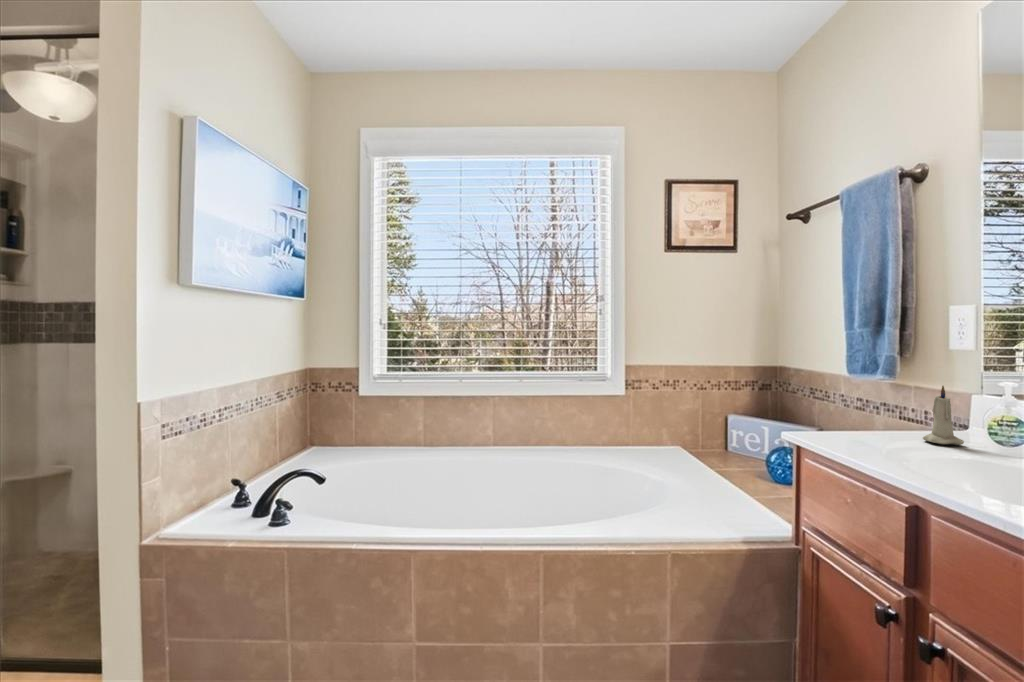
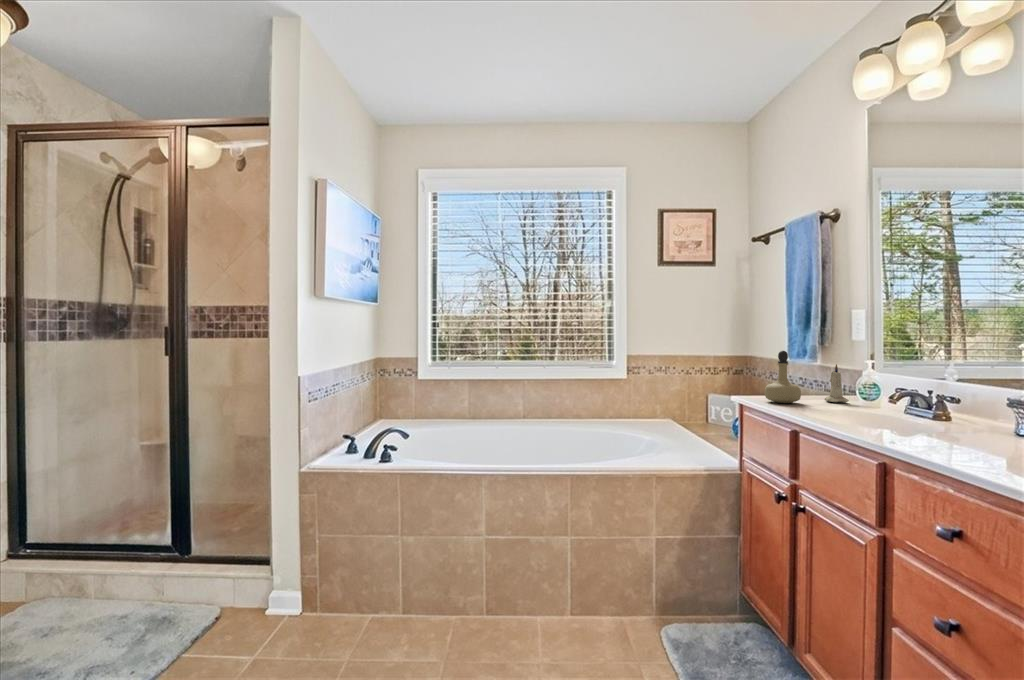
perfume bottle: none [834,366,894,446] -> present [765,351,801,403]

